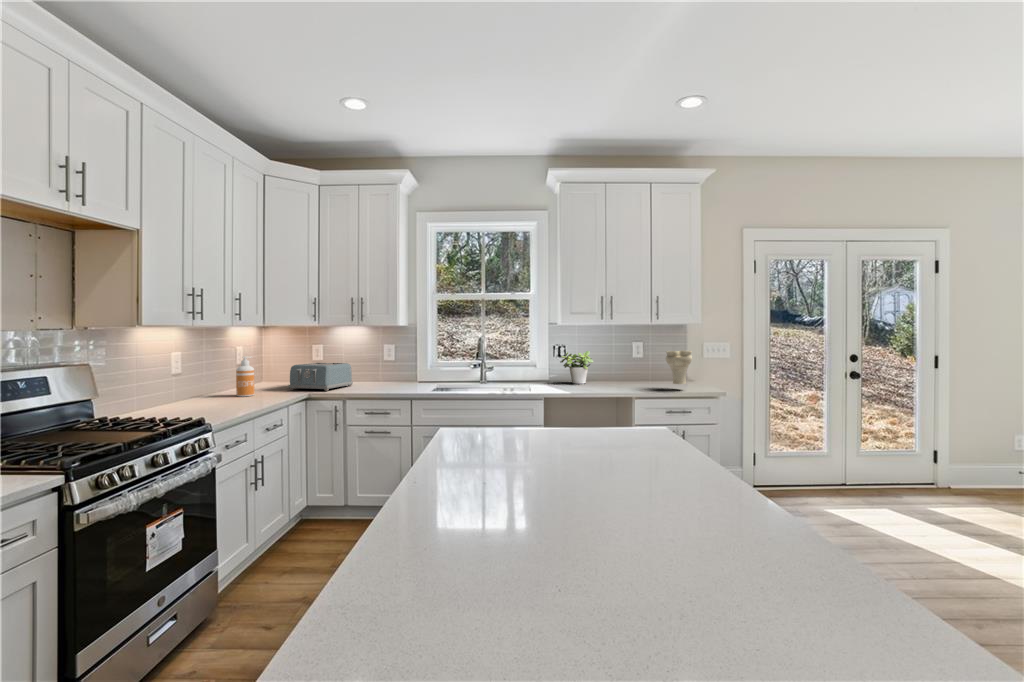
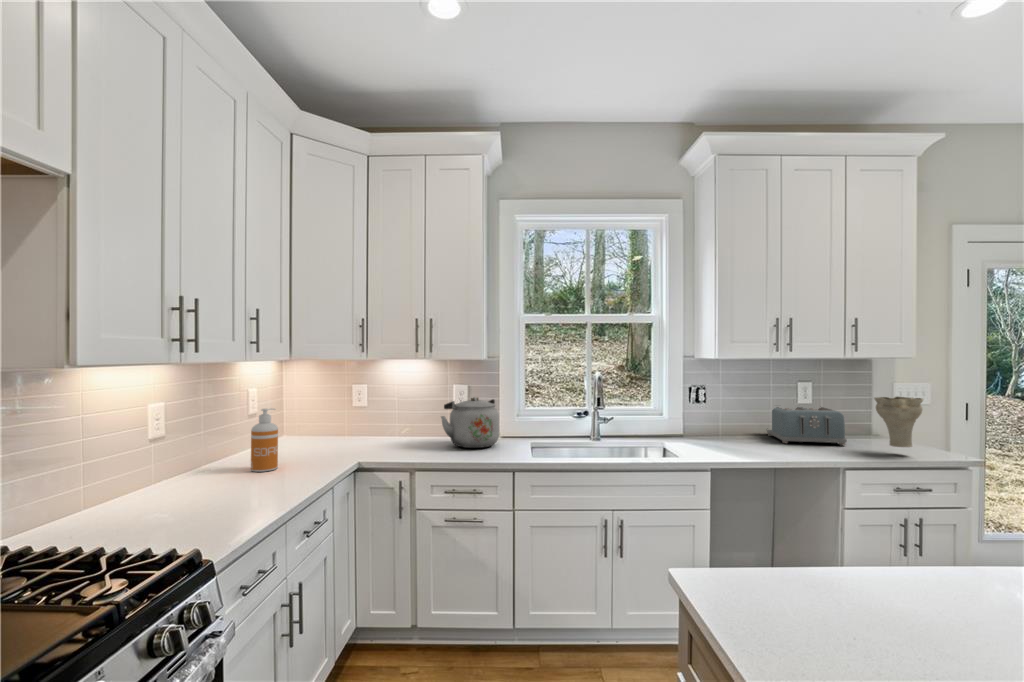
potted plant: present [560,351,593,384] -> none [702,395,752,442]
kettle: none [370,352,413,386] -> present [441,397,499,448]
toaster: present [289,363,353,391] -> present [767,407,847,445]

